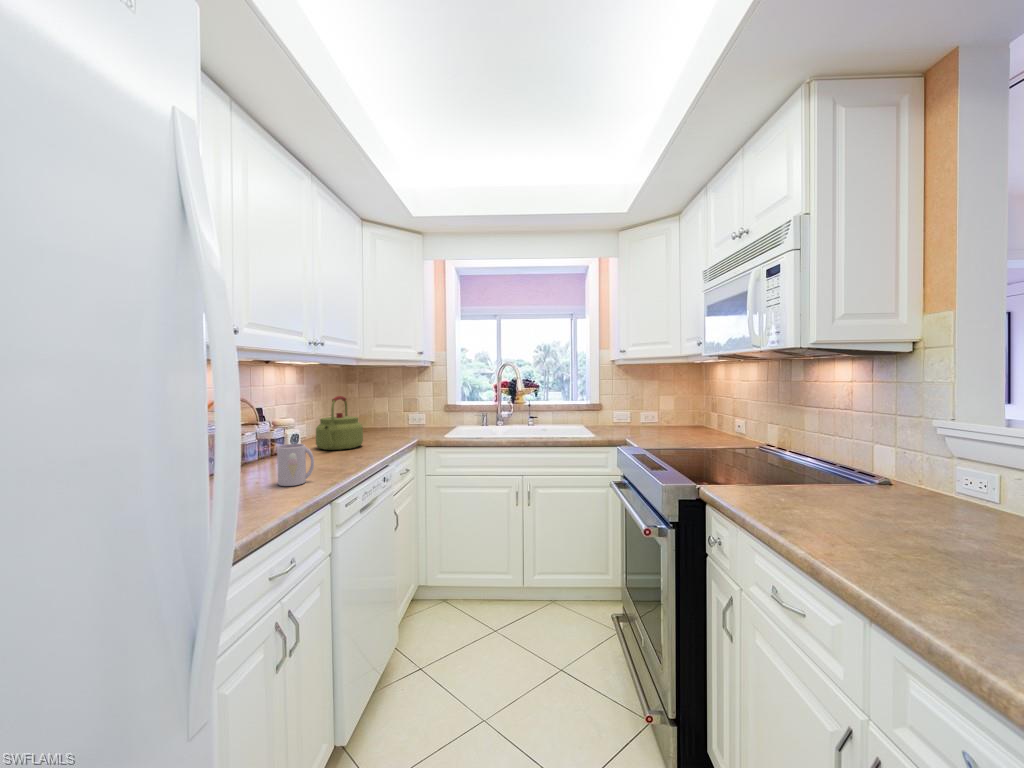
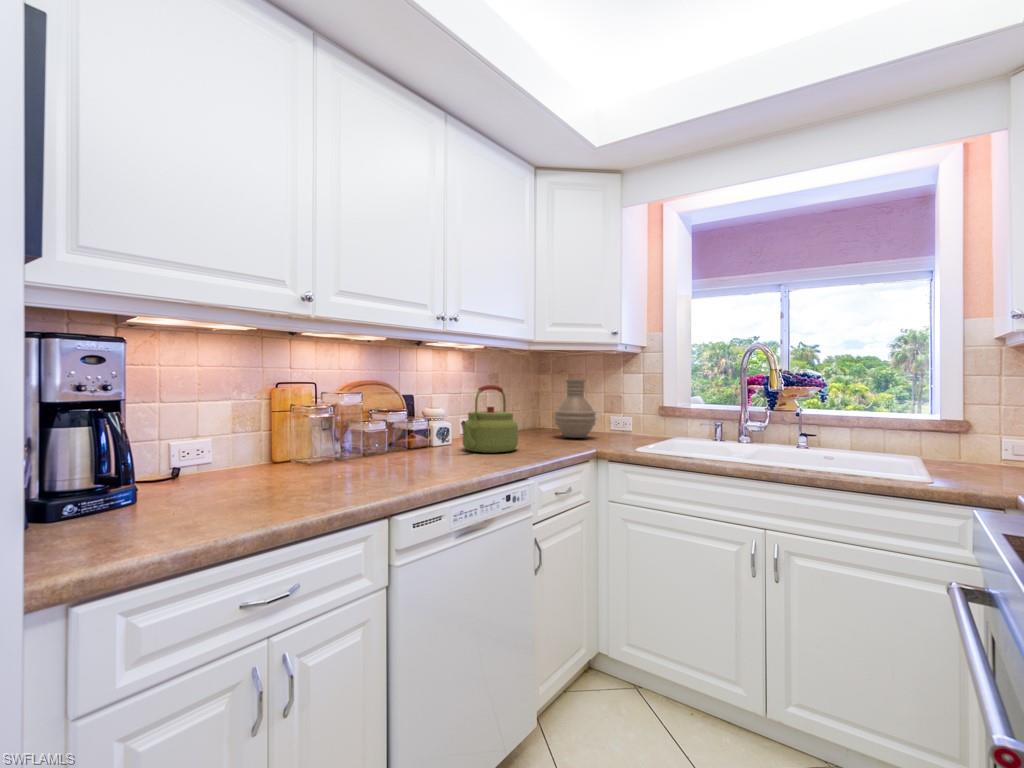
vase: none [369,387,403,432] -> present [554,379,596,438]
mug: present [277,444,314,486] -> none [334,435,378,490]

